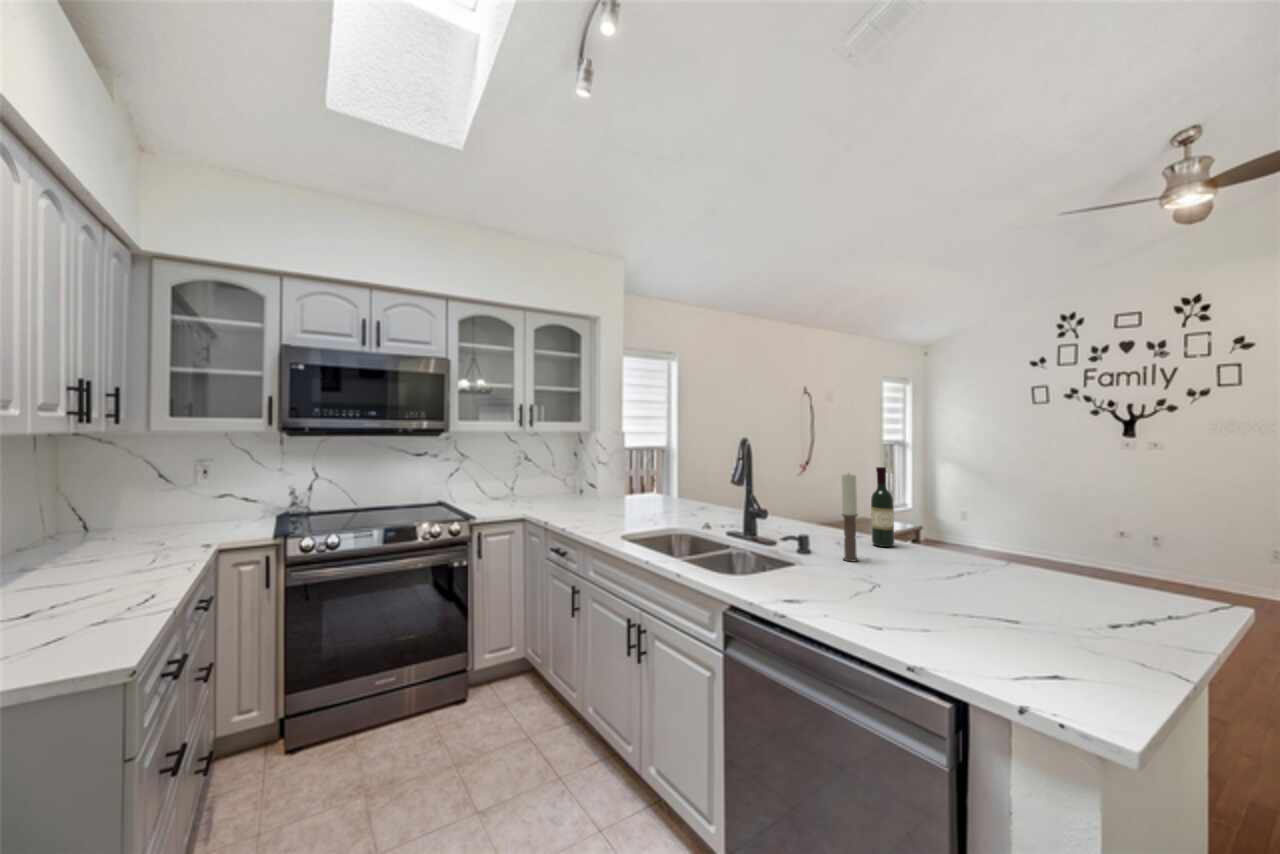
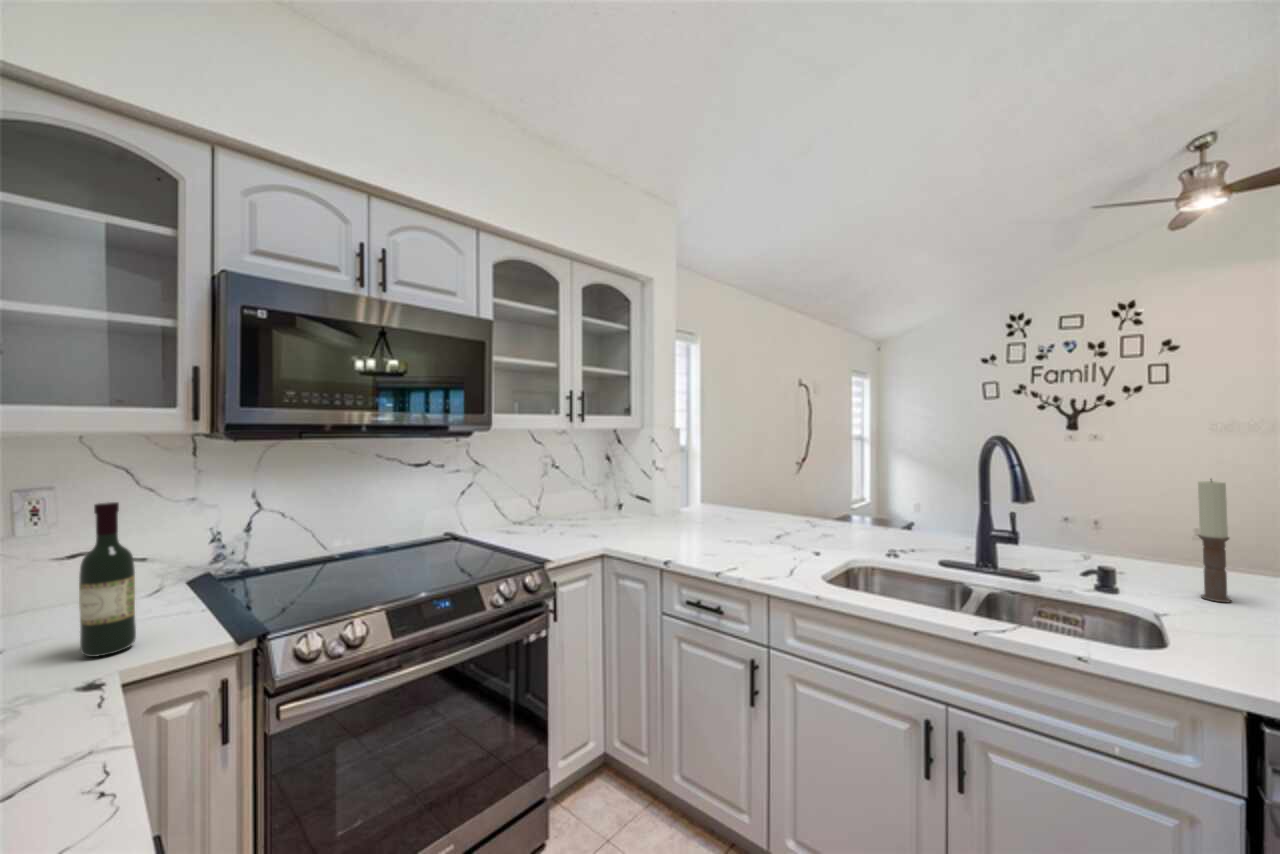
wine bottle: present [871,467,895,547] -> present [79,502,136,657]

